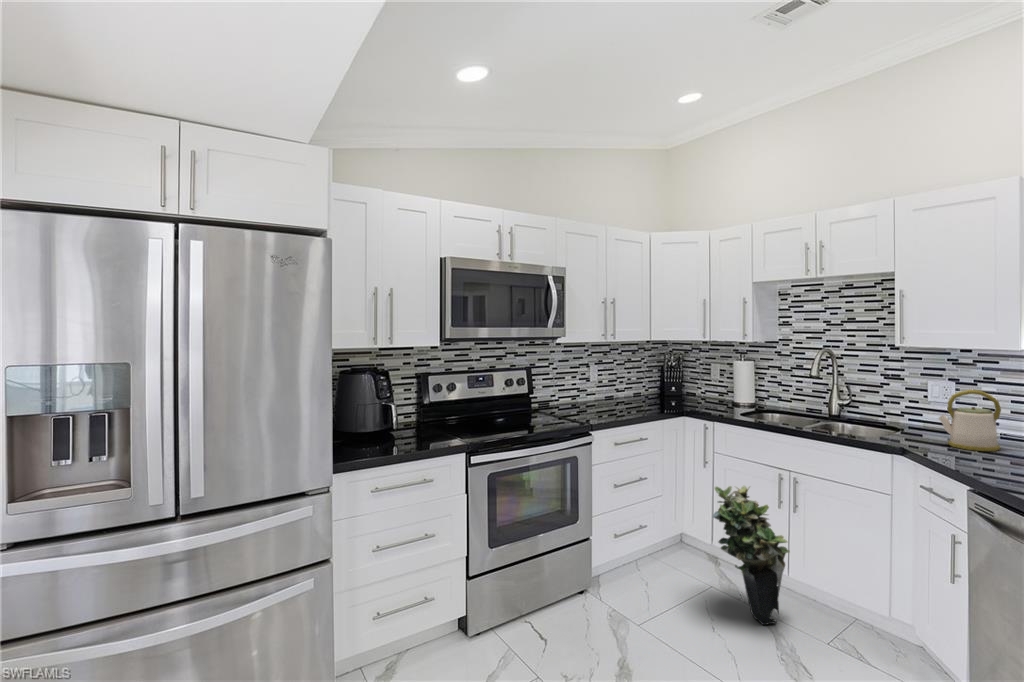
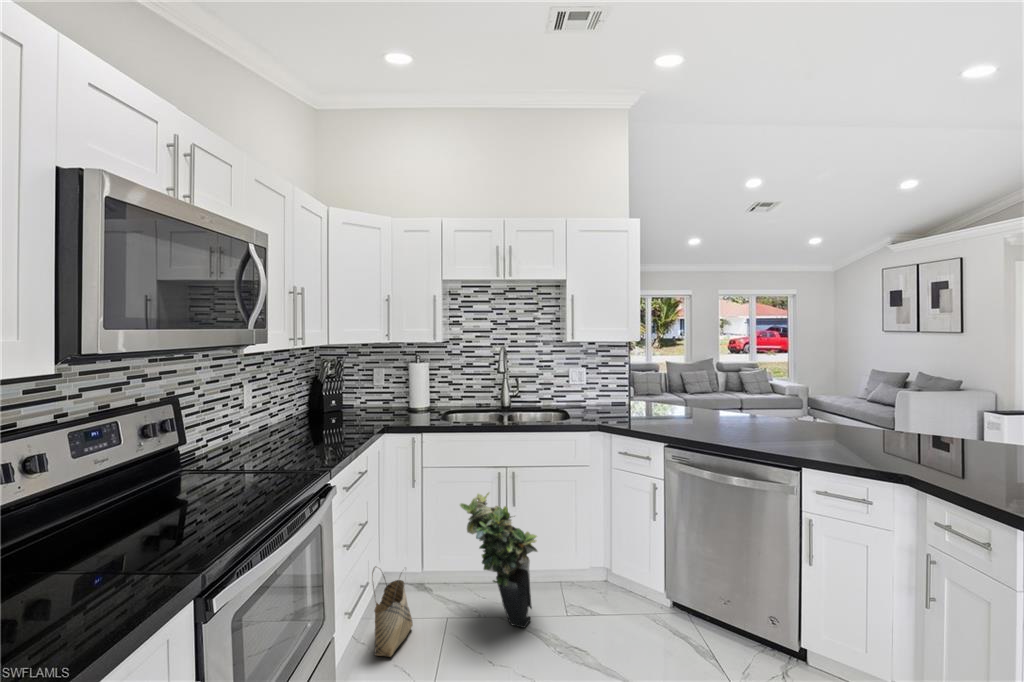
kettle: present [938,390,1001,451] -> none [601,374,634,419]
woven basket: none [632,514,674,584] -> present [372,566,413,657]

